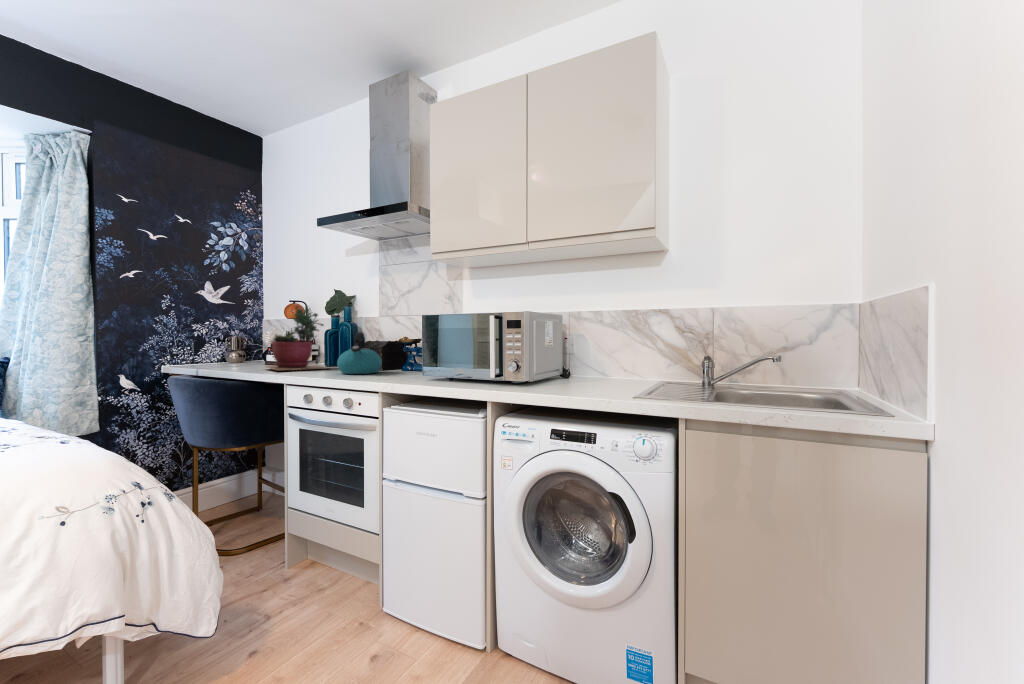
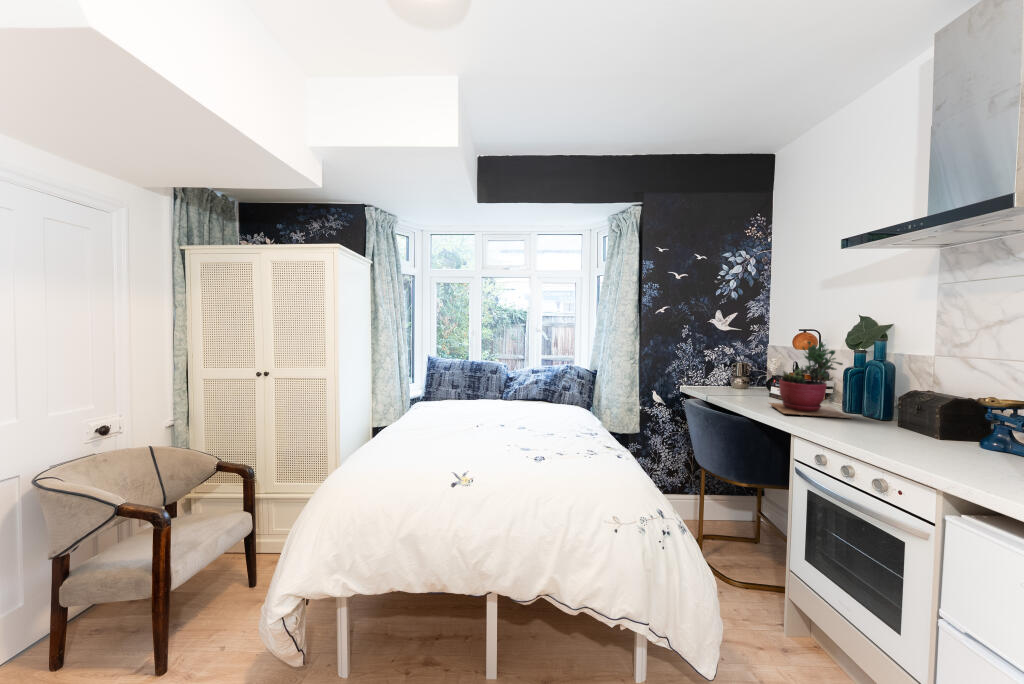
kettle: present [337,332,382,374] -> none [862,385,935,443]

